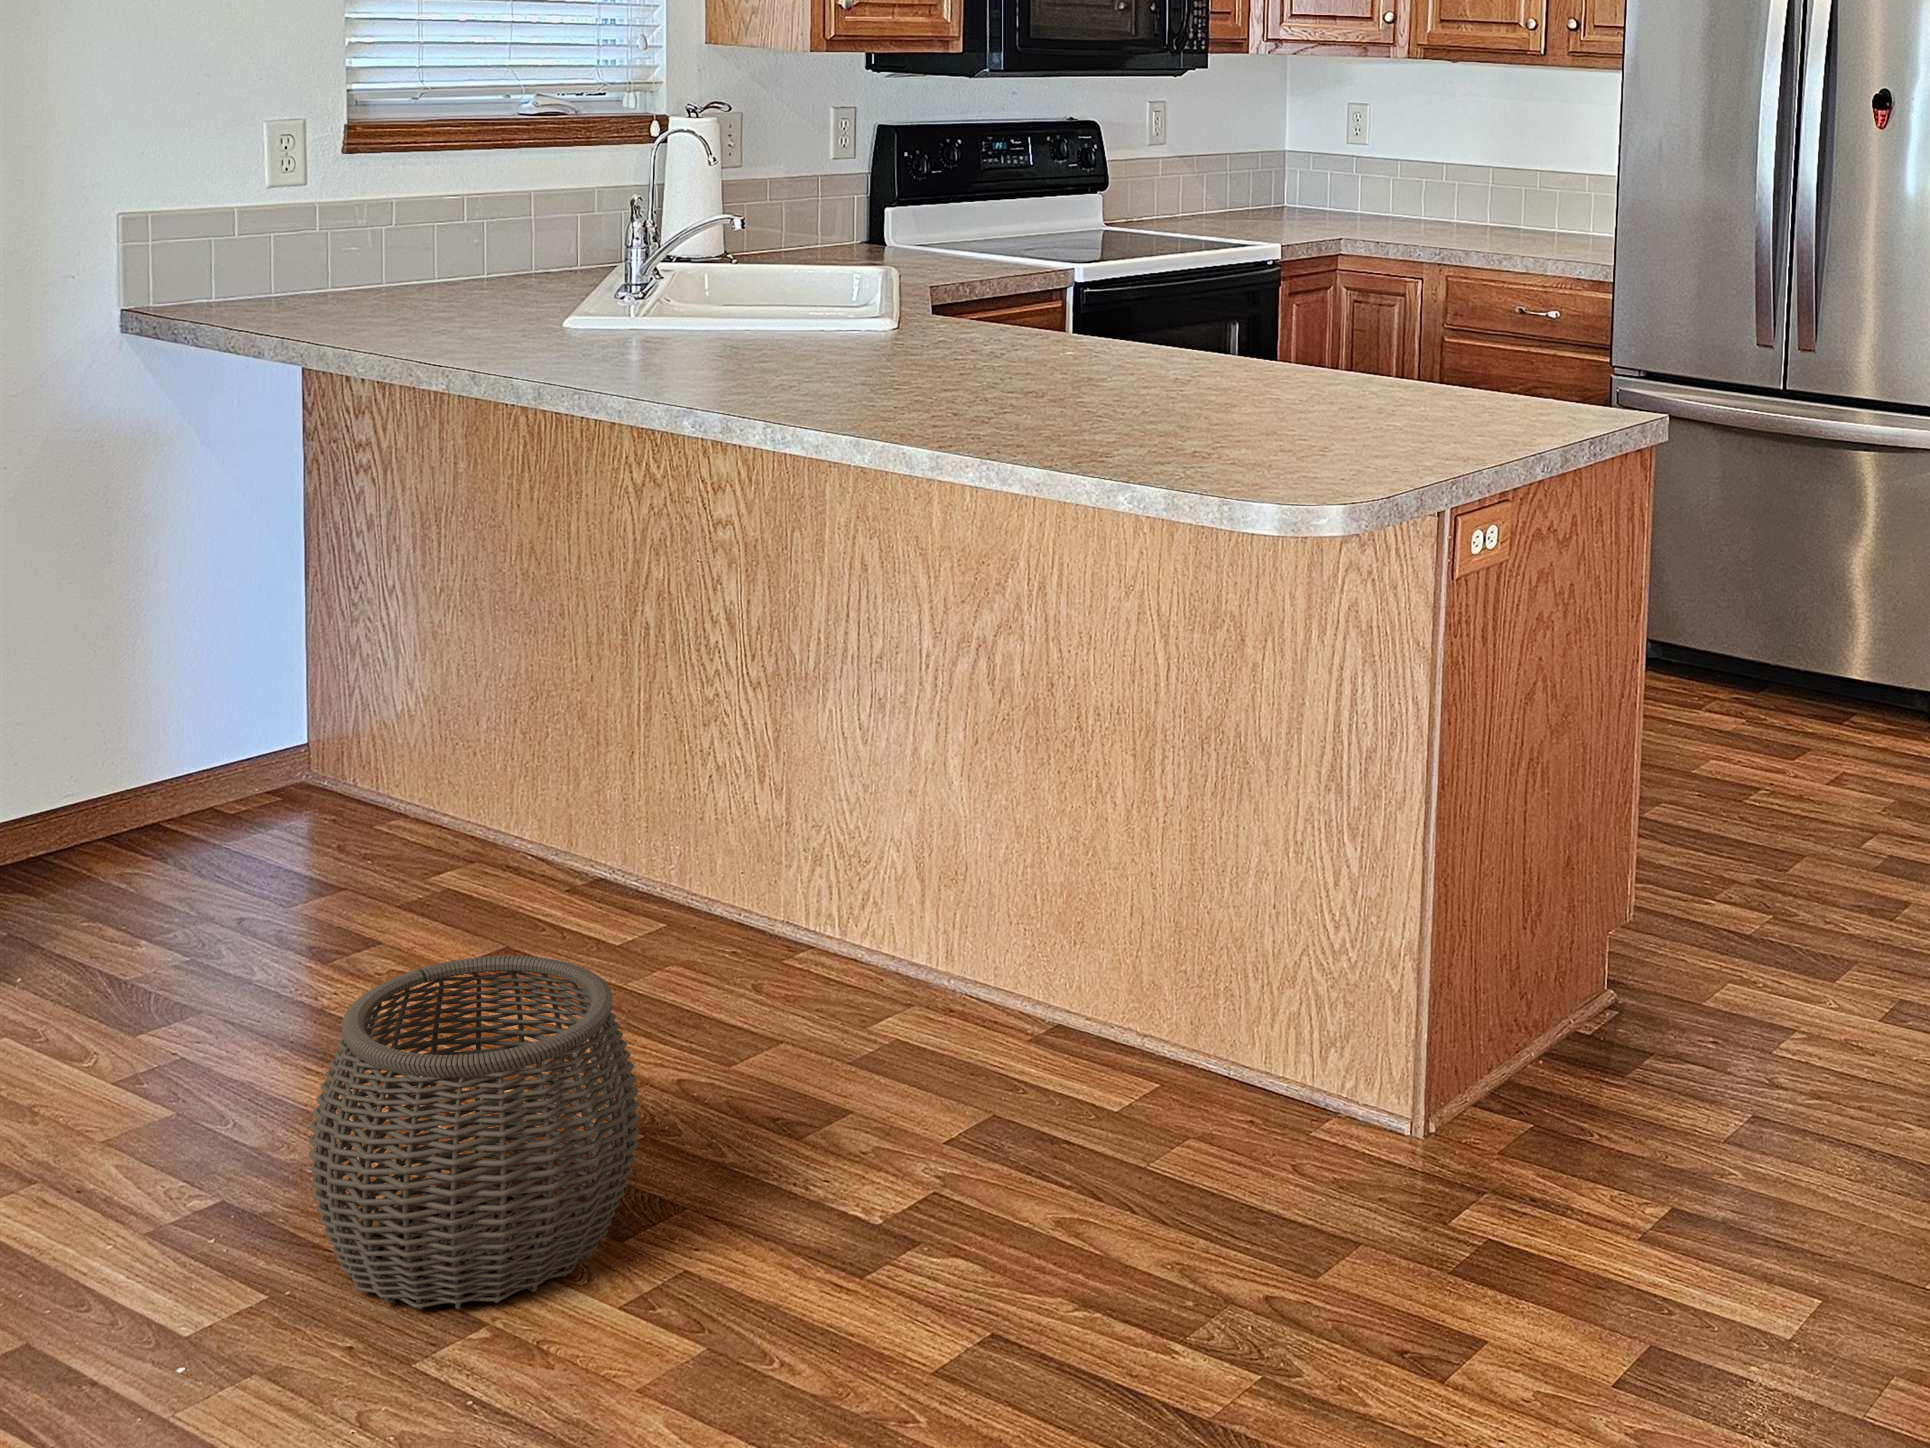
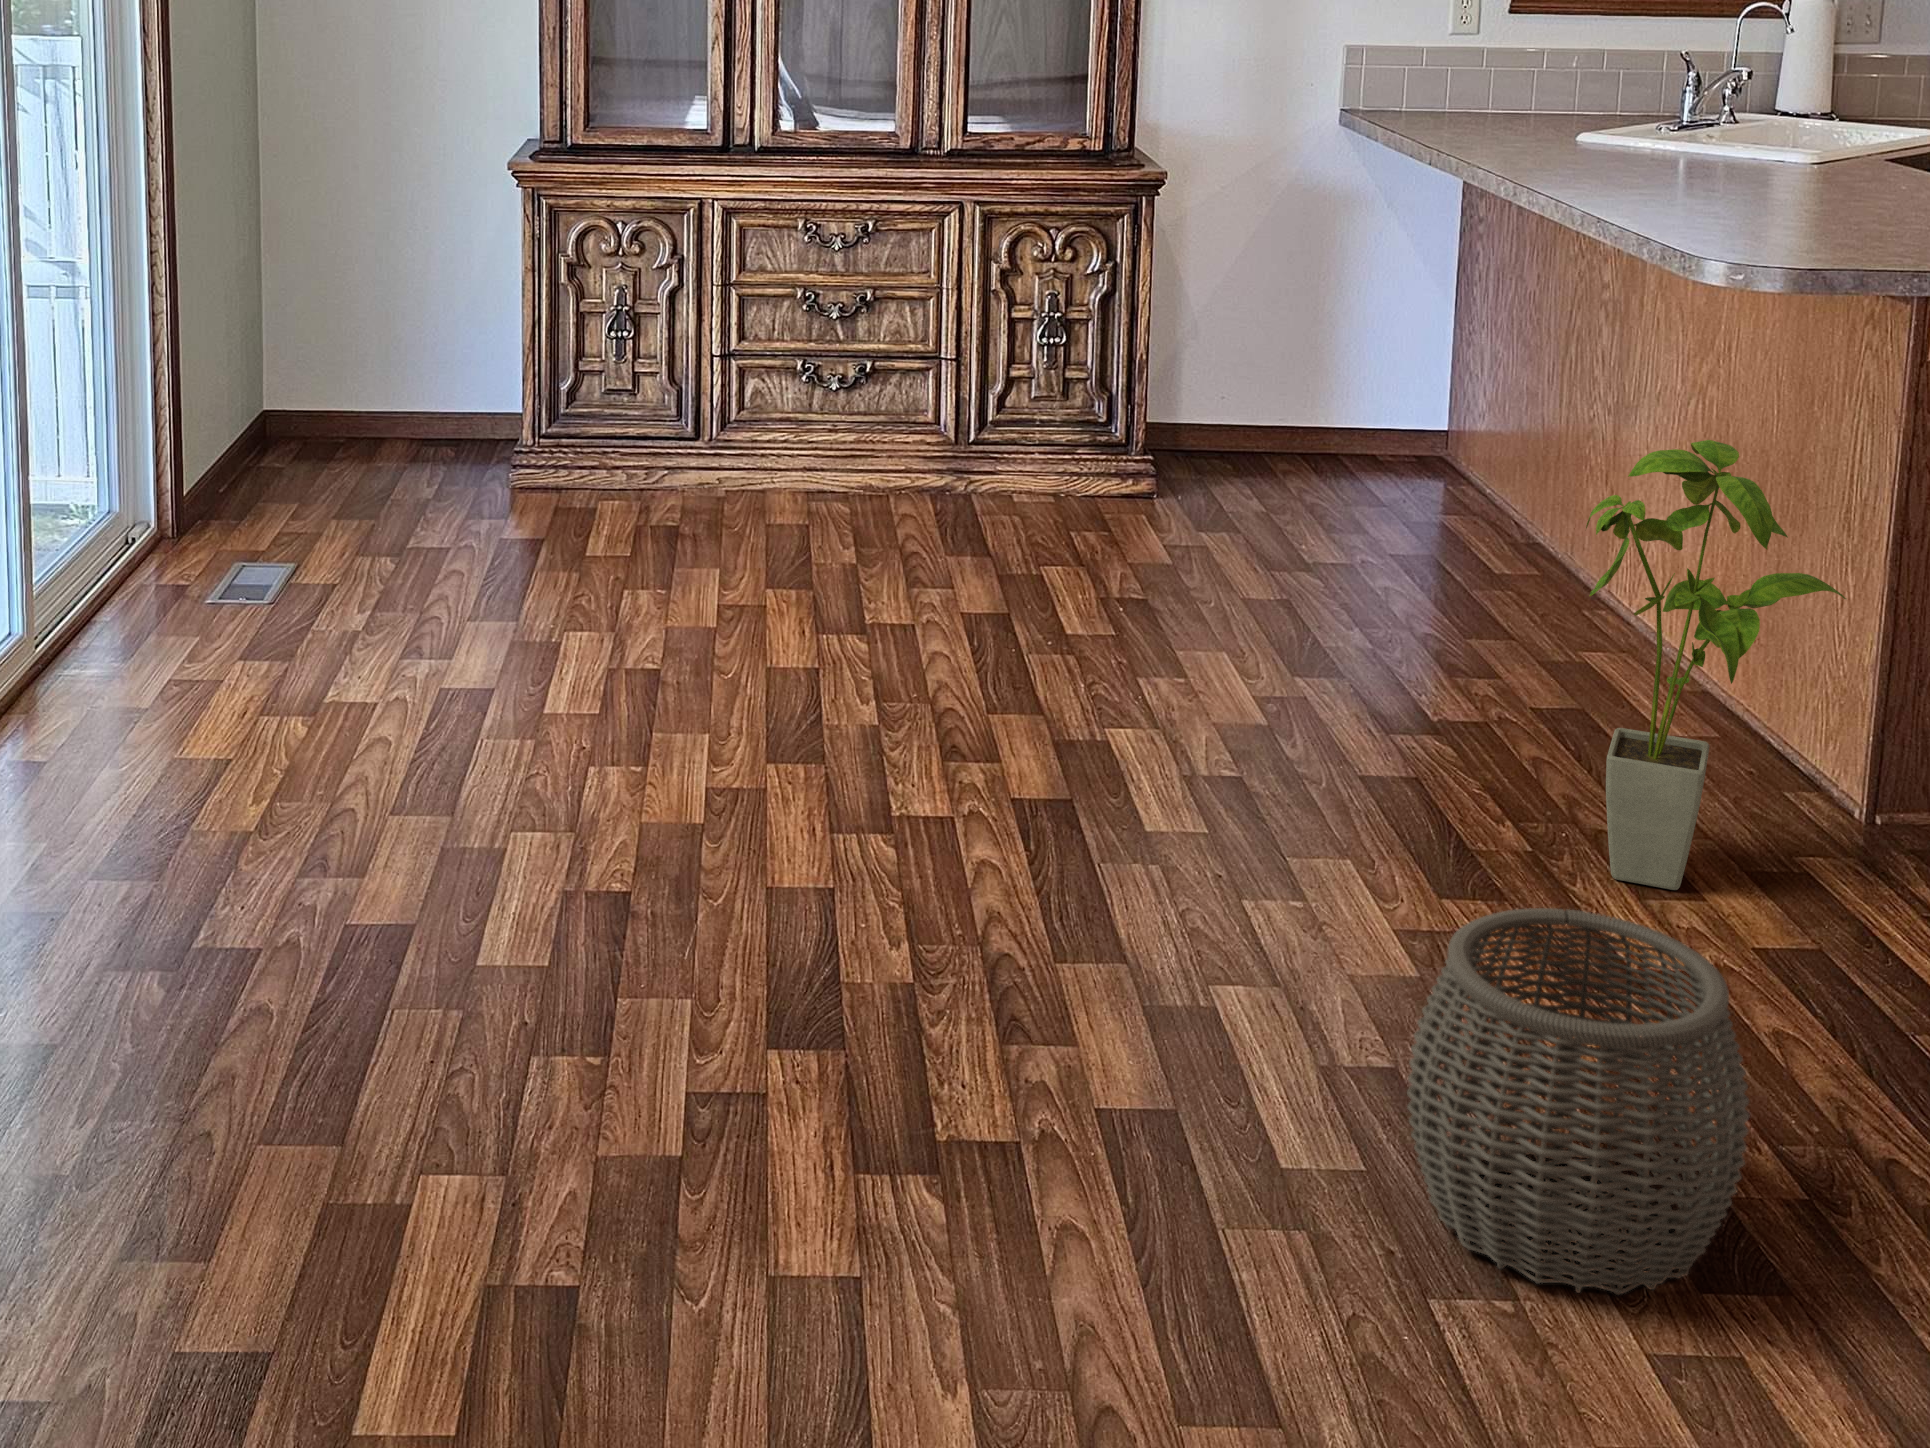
house plant: none [203,505,466,955] -> present [1586,440,1846,890]

